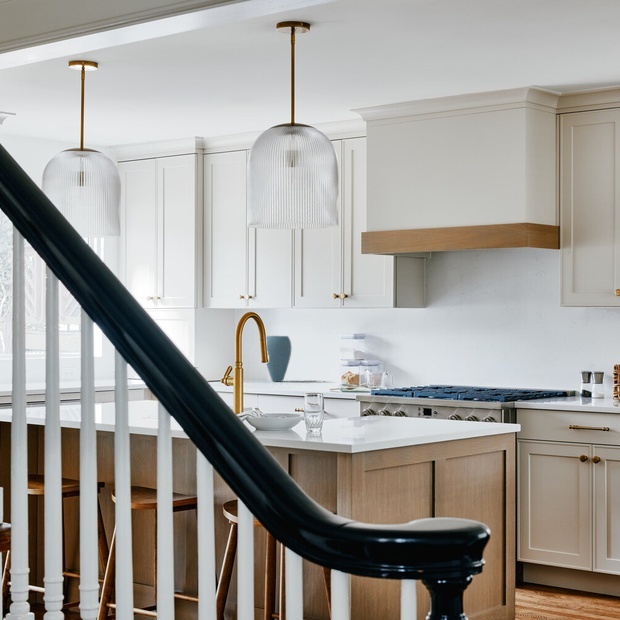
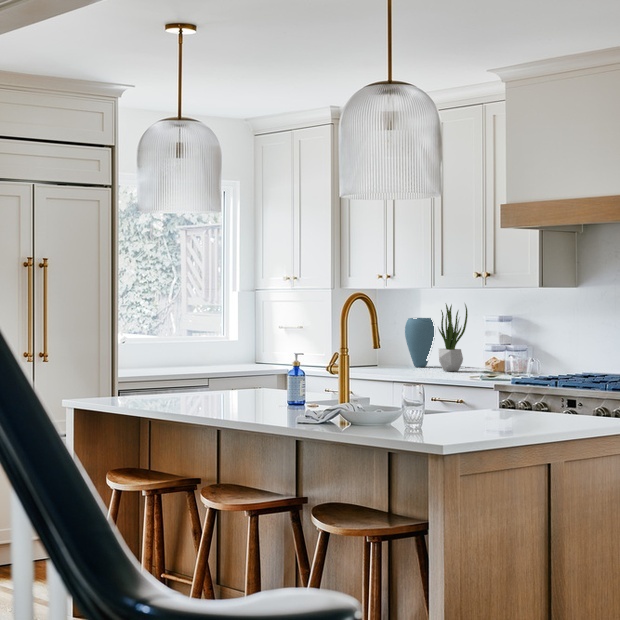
potted plant: none [297,321,324,385] -> present [438,304,468,371]

